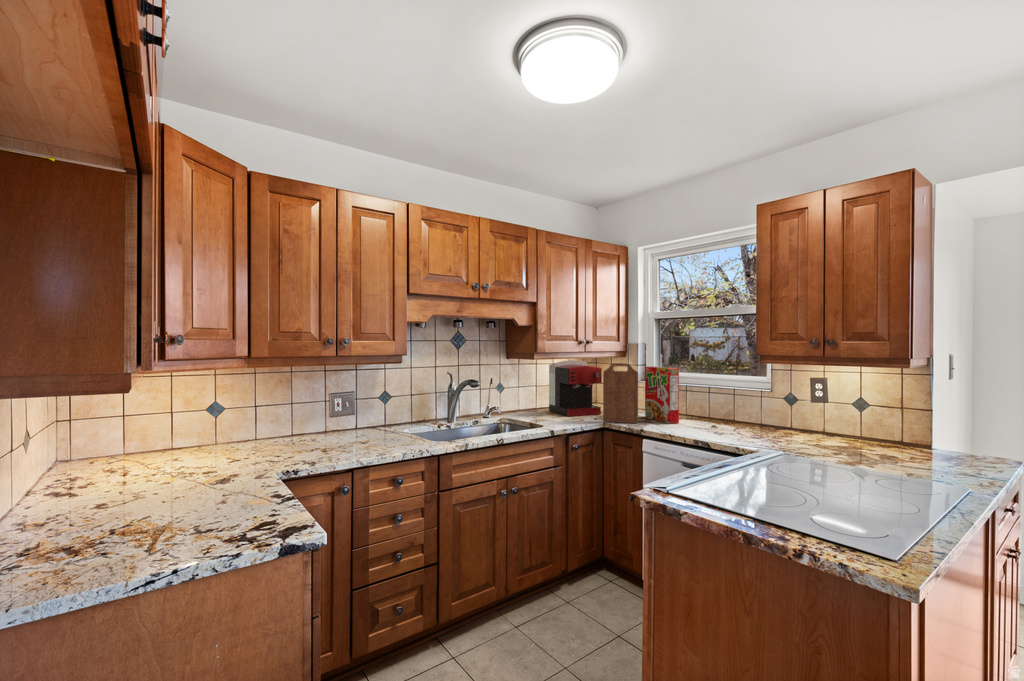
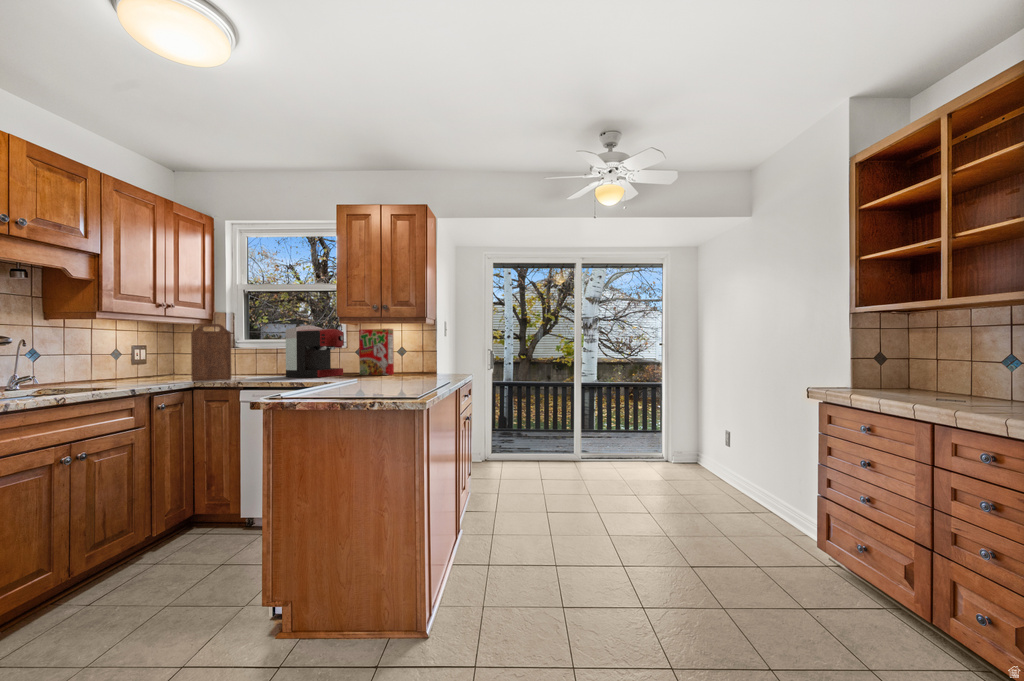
coffee maker: present [549,360,602,416] -> present [286,325,344,377]
cereal box: present [645,366,679,424] -> present [359,329,394,375]

